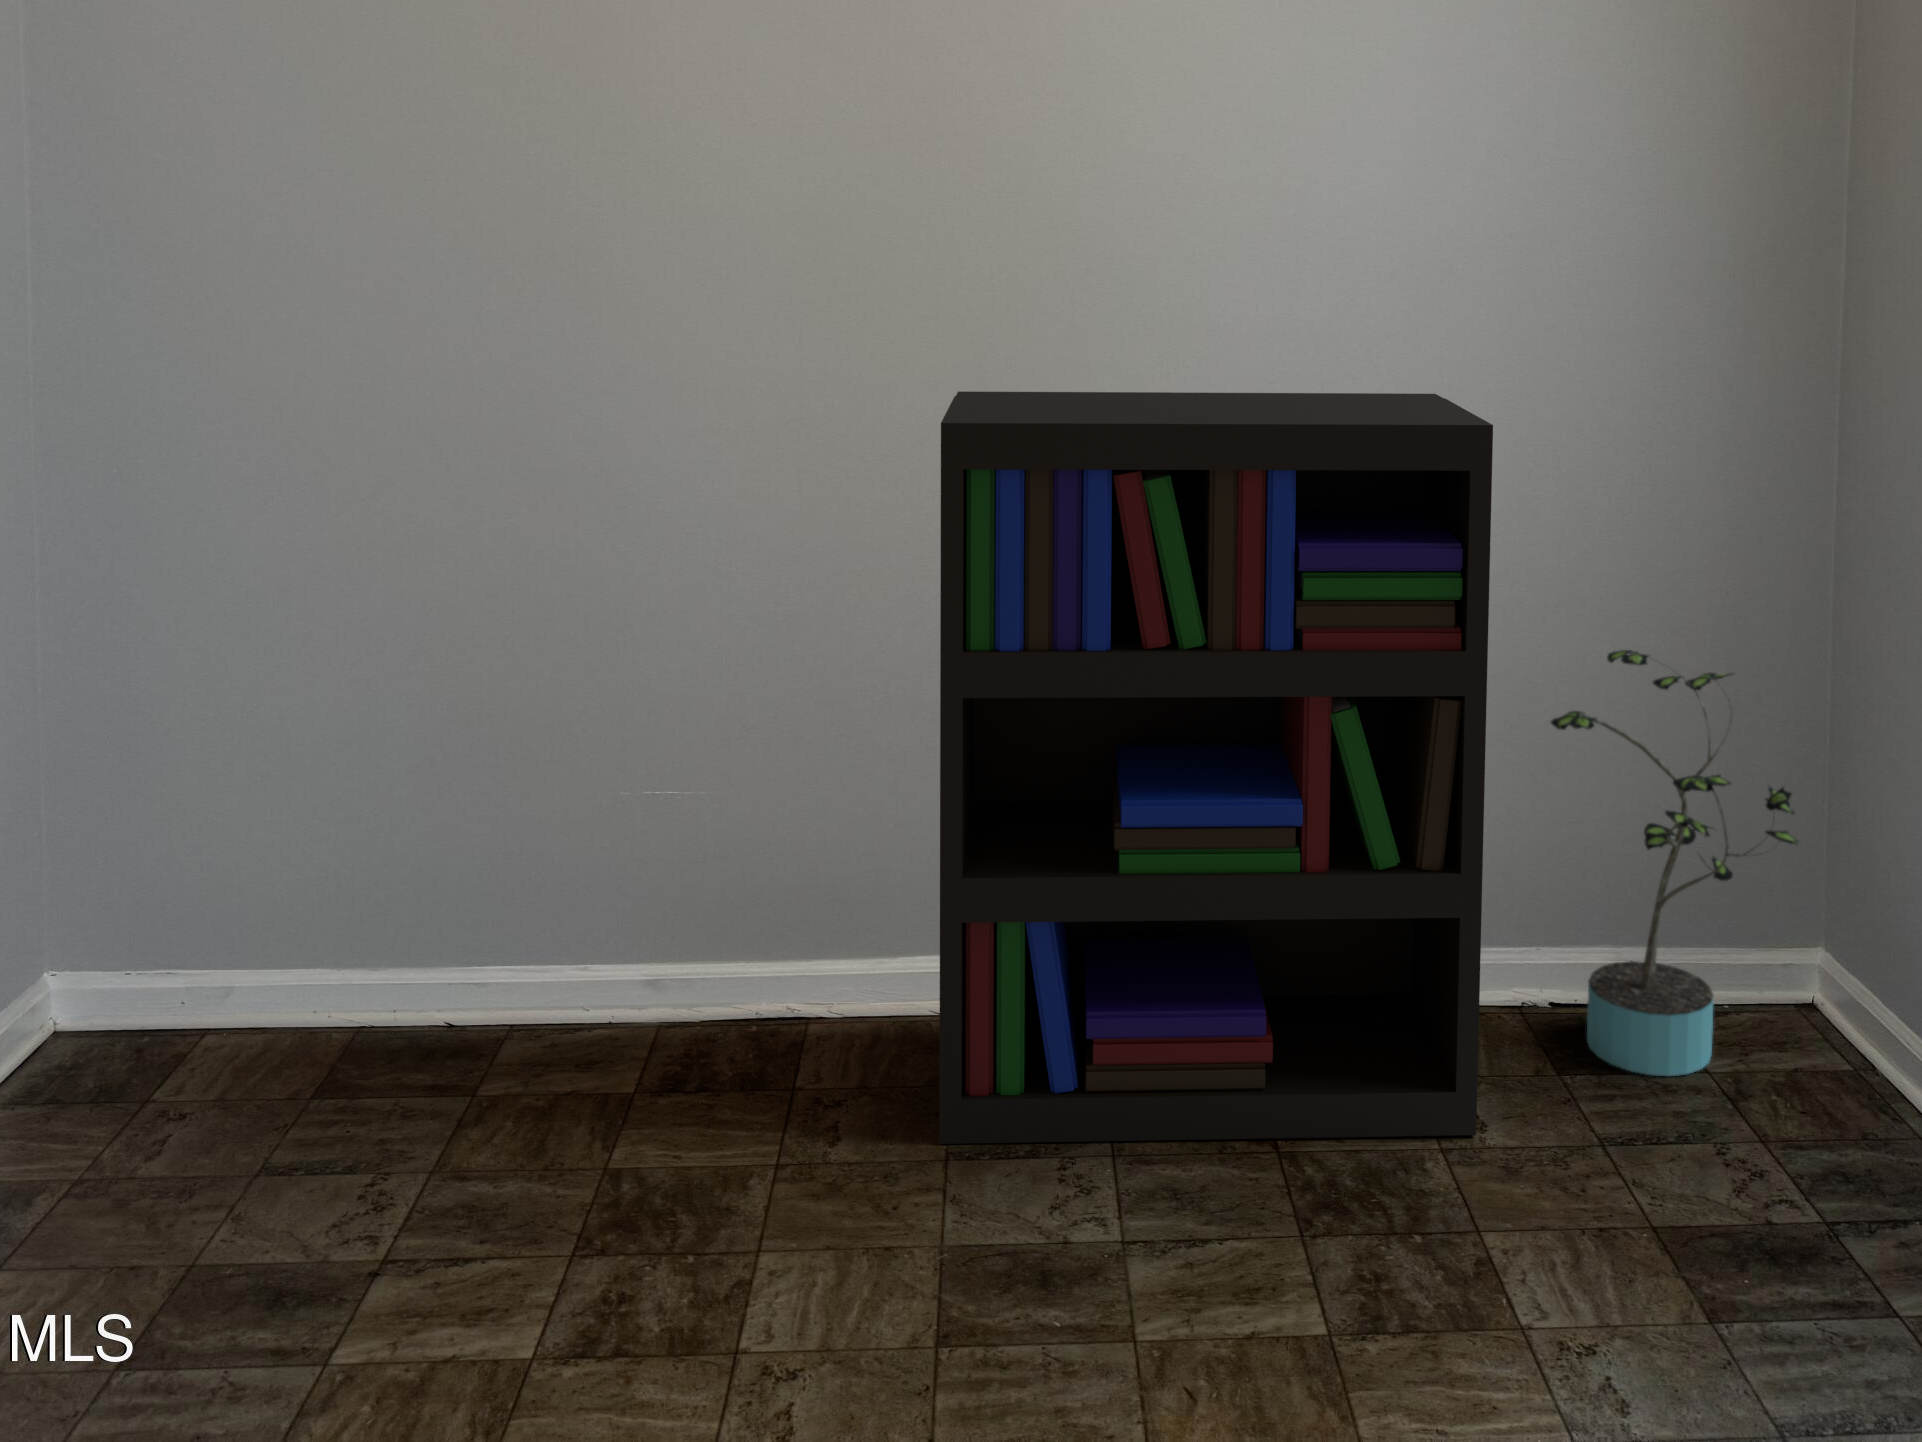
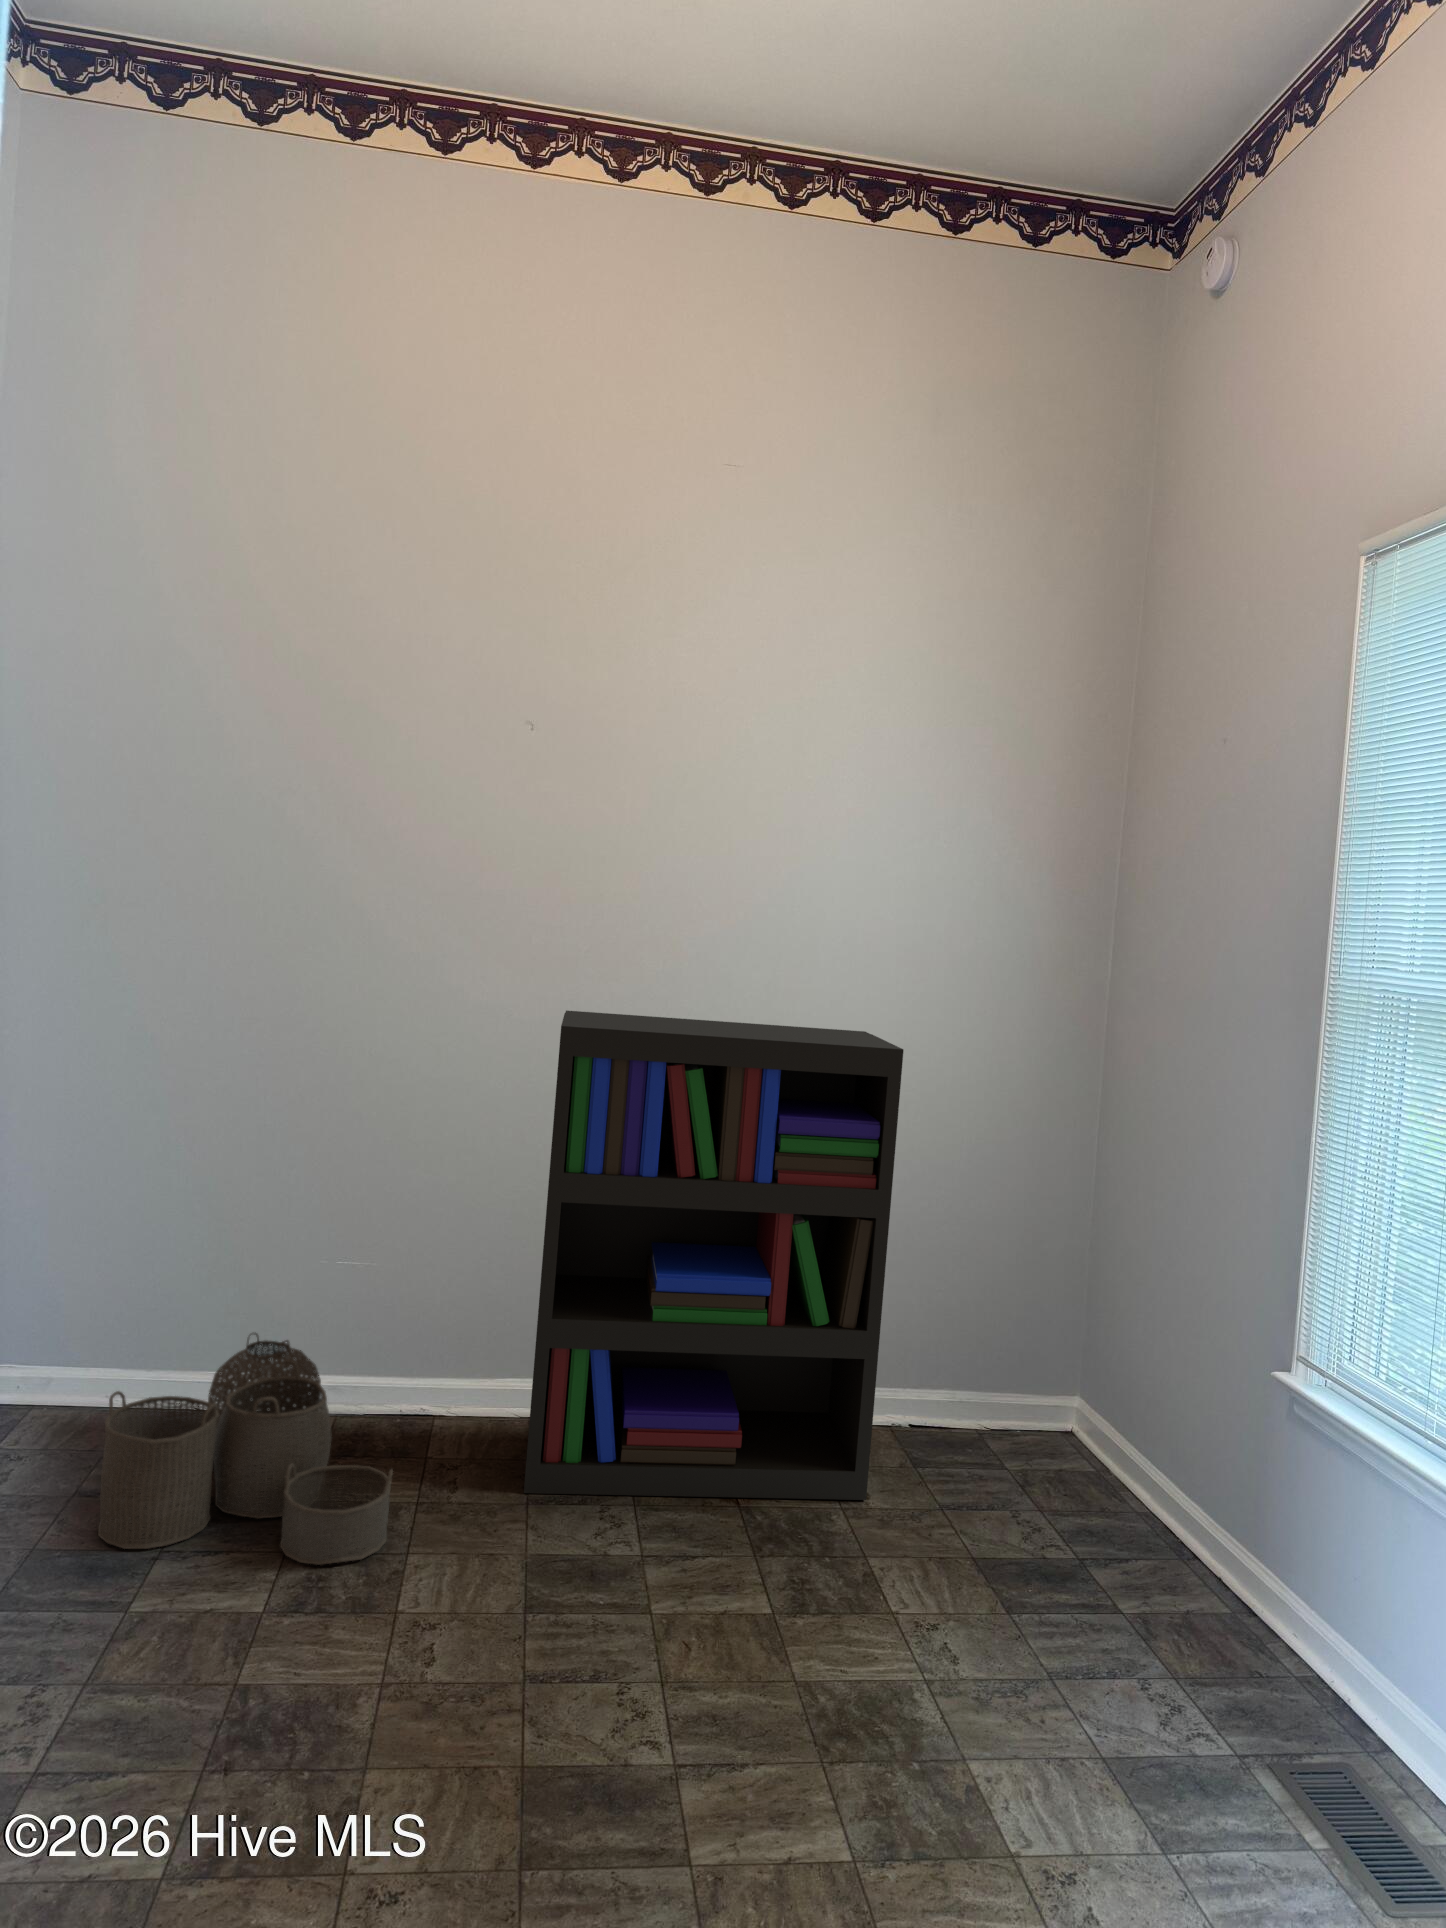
potted plant: present [1551,650,1798,1076] -> none [925,1200,1074,1470]
woven basket: none [292,912,729,1276] -> present [98,1333,393,1565]

